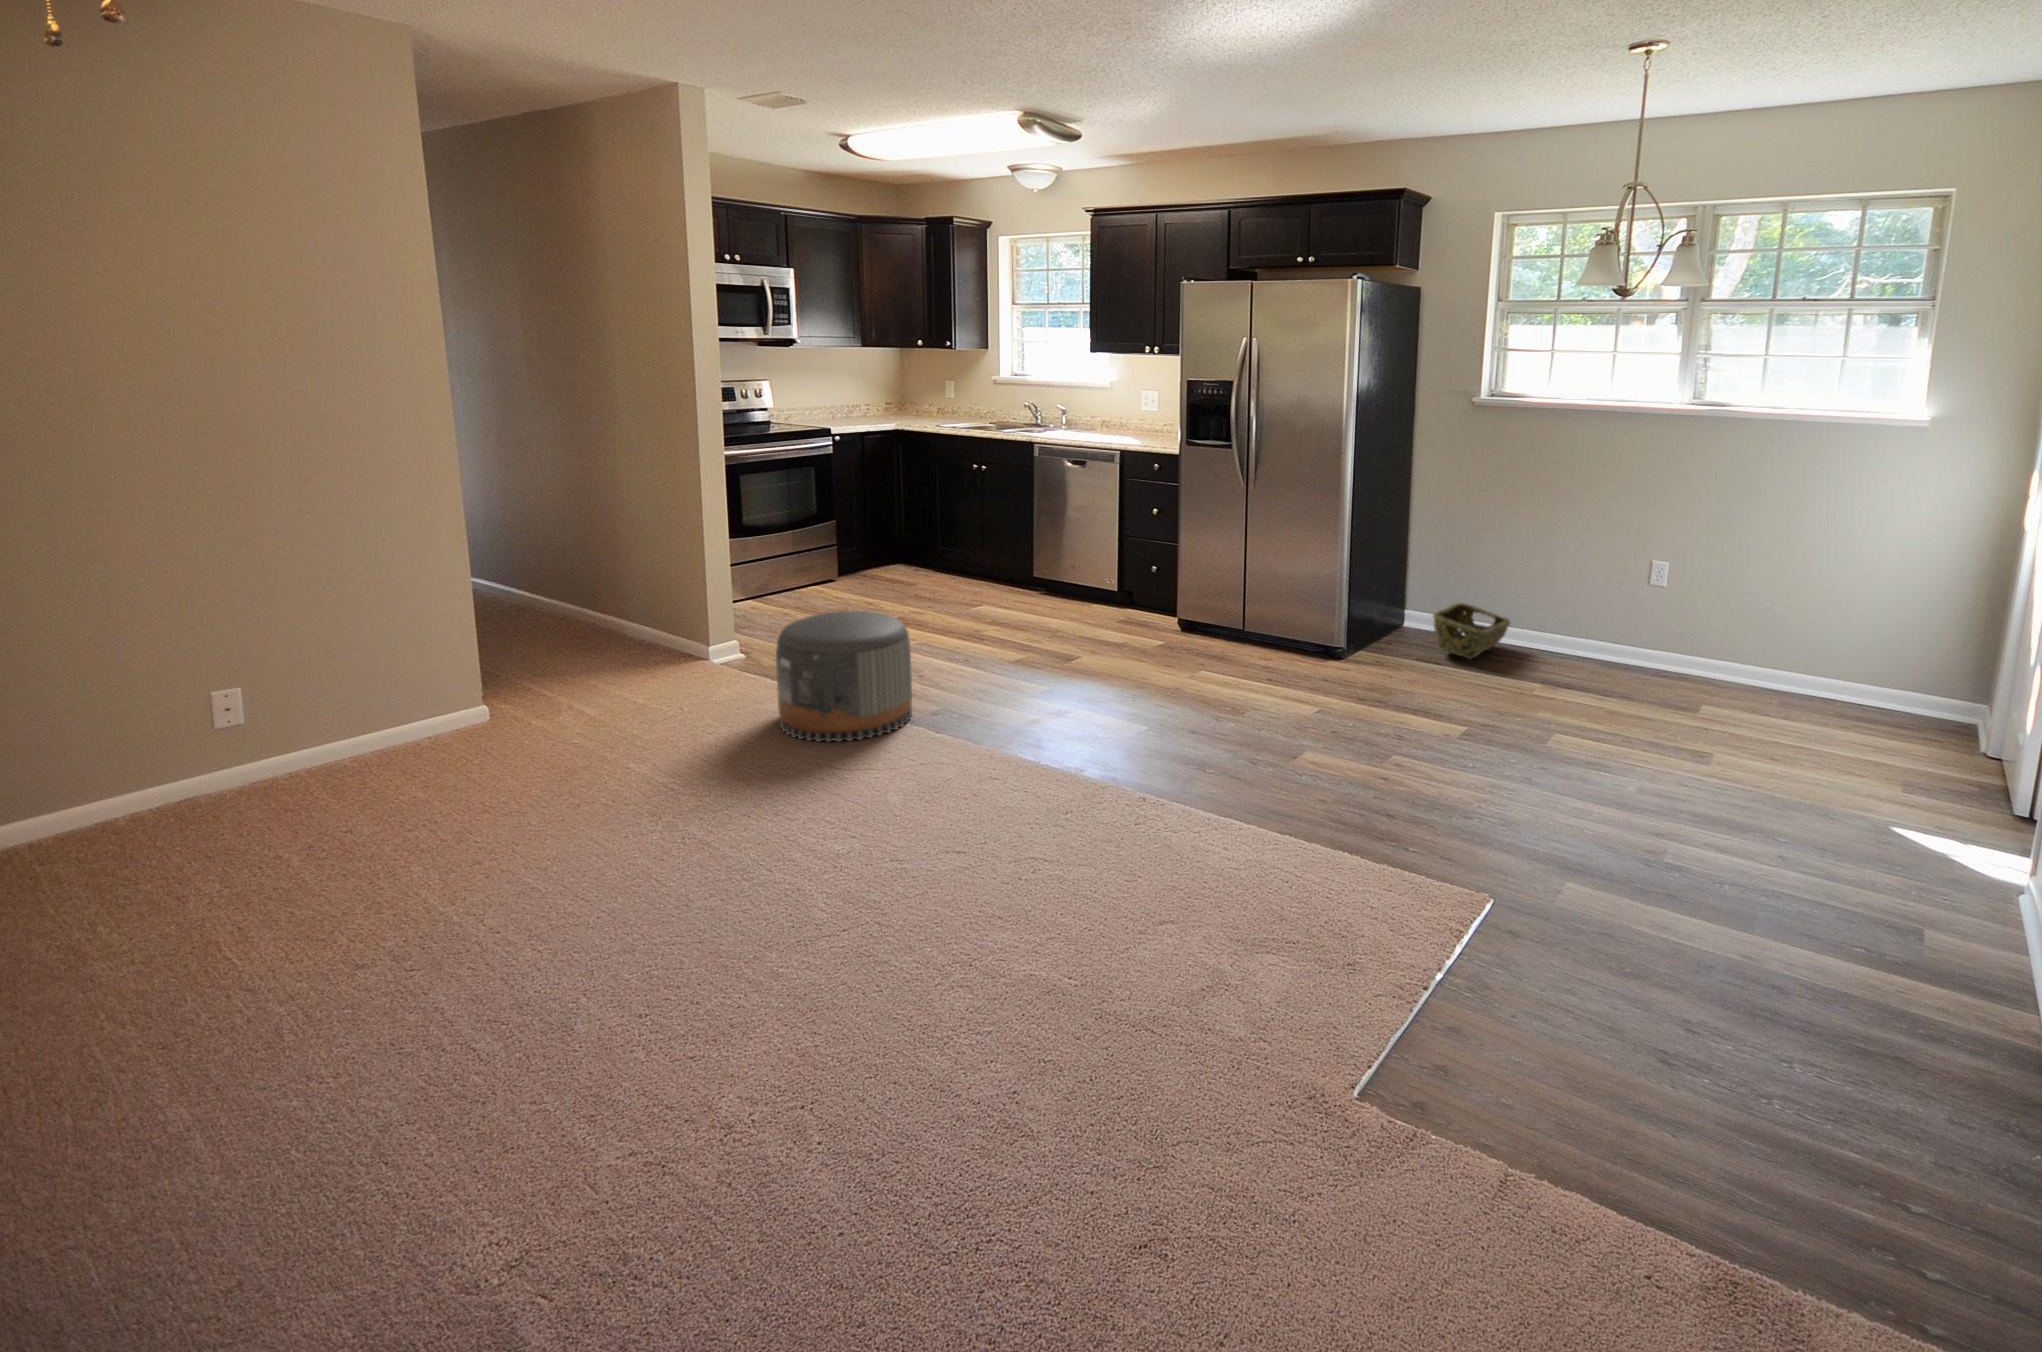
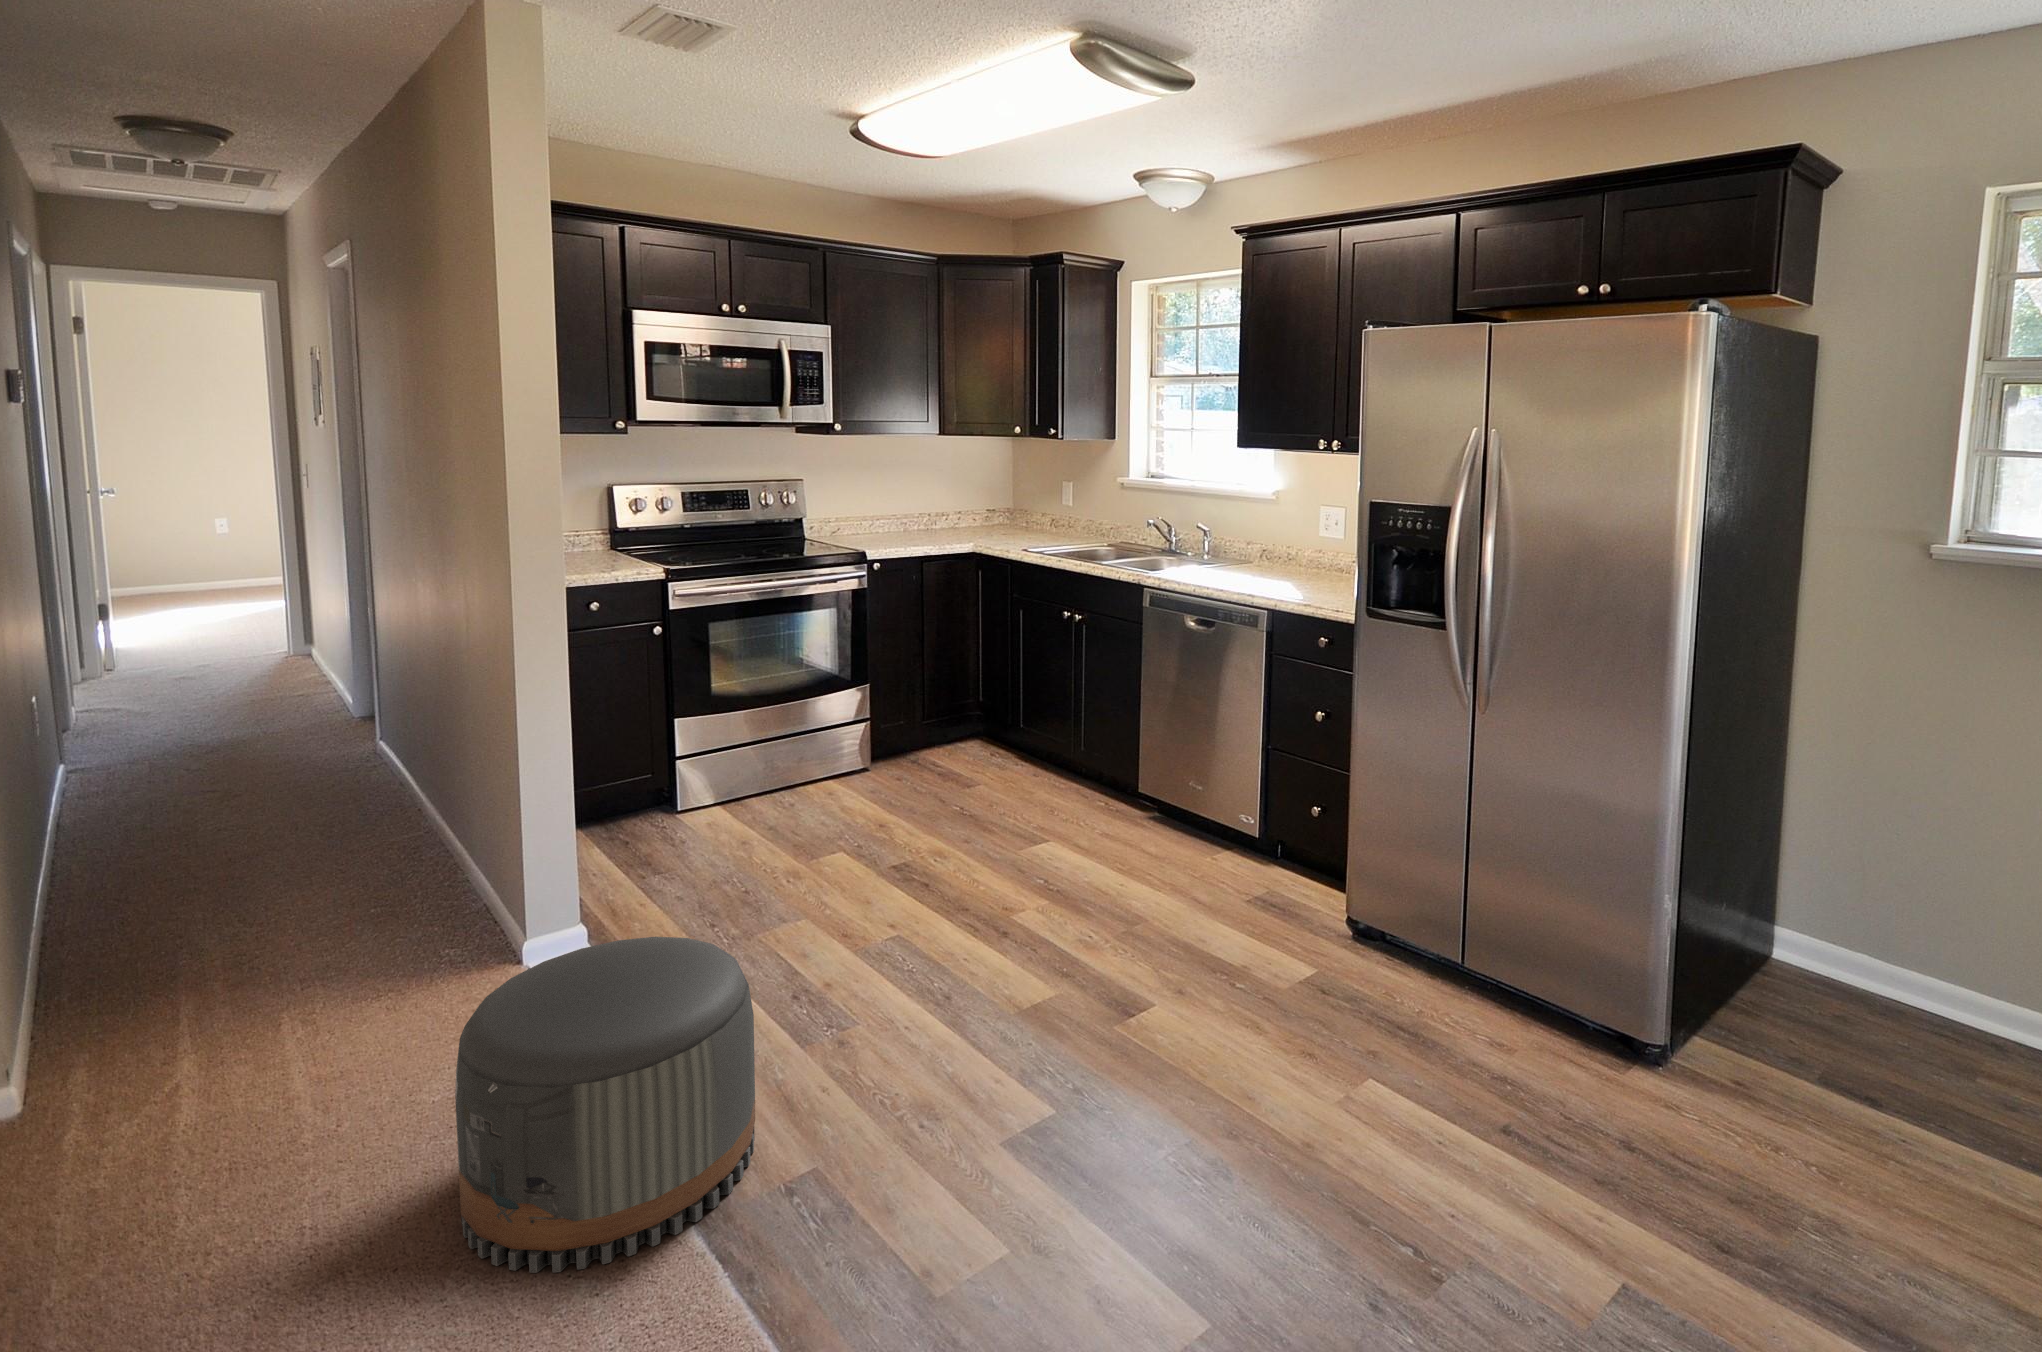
woven basket: present [1433,603,1510,659] -> none [1851,944,2022,1094]

